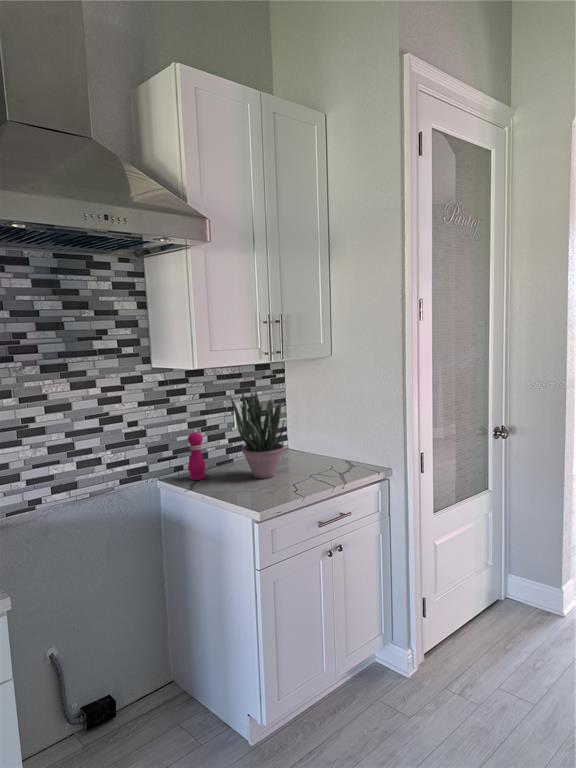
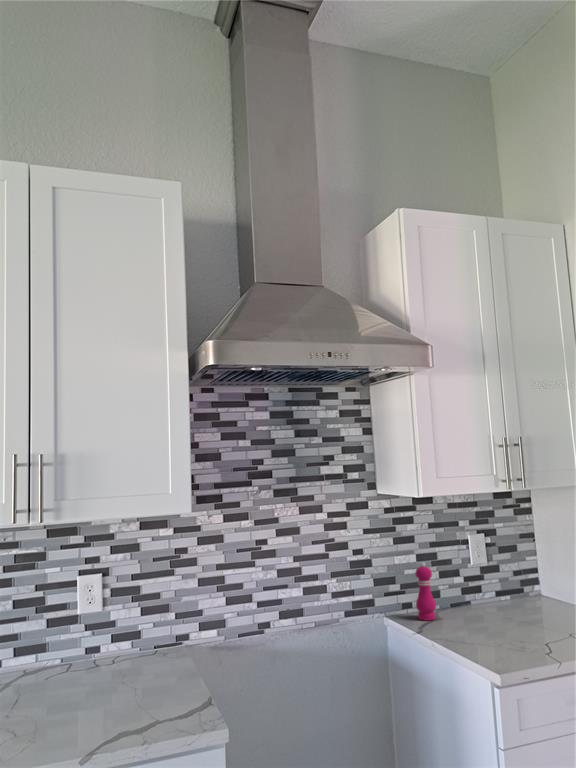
potted plant: present [230,392,284,479] -> none [462,522,527,627]

